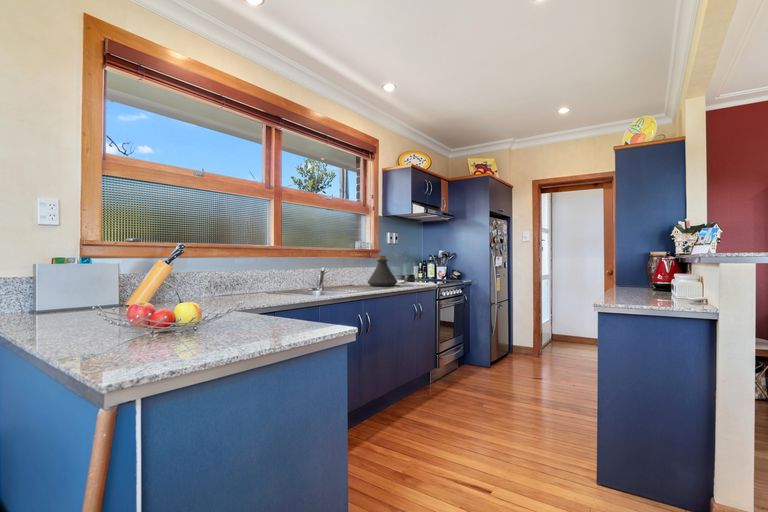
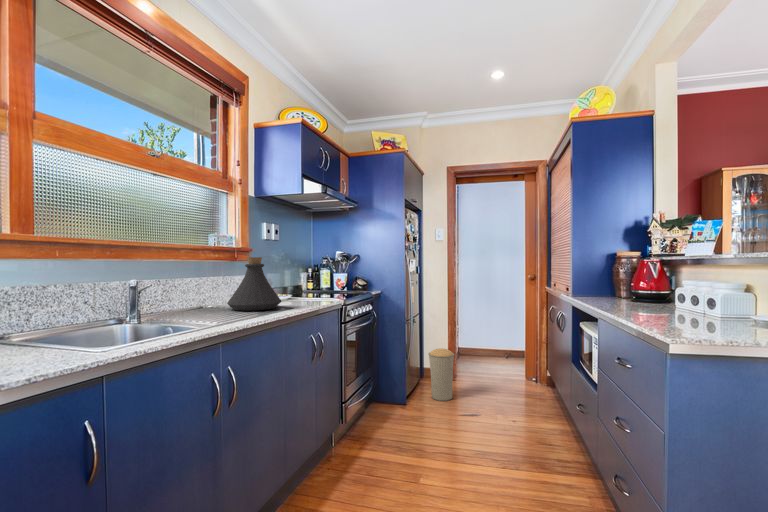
trash can: none [511,327,532,367] -> present [429,348,455,401]

